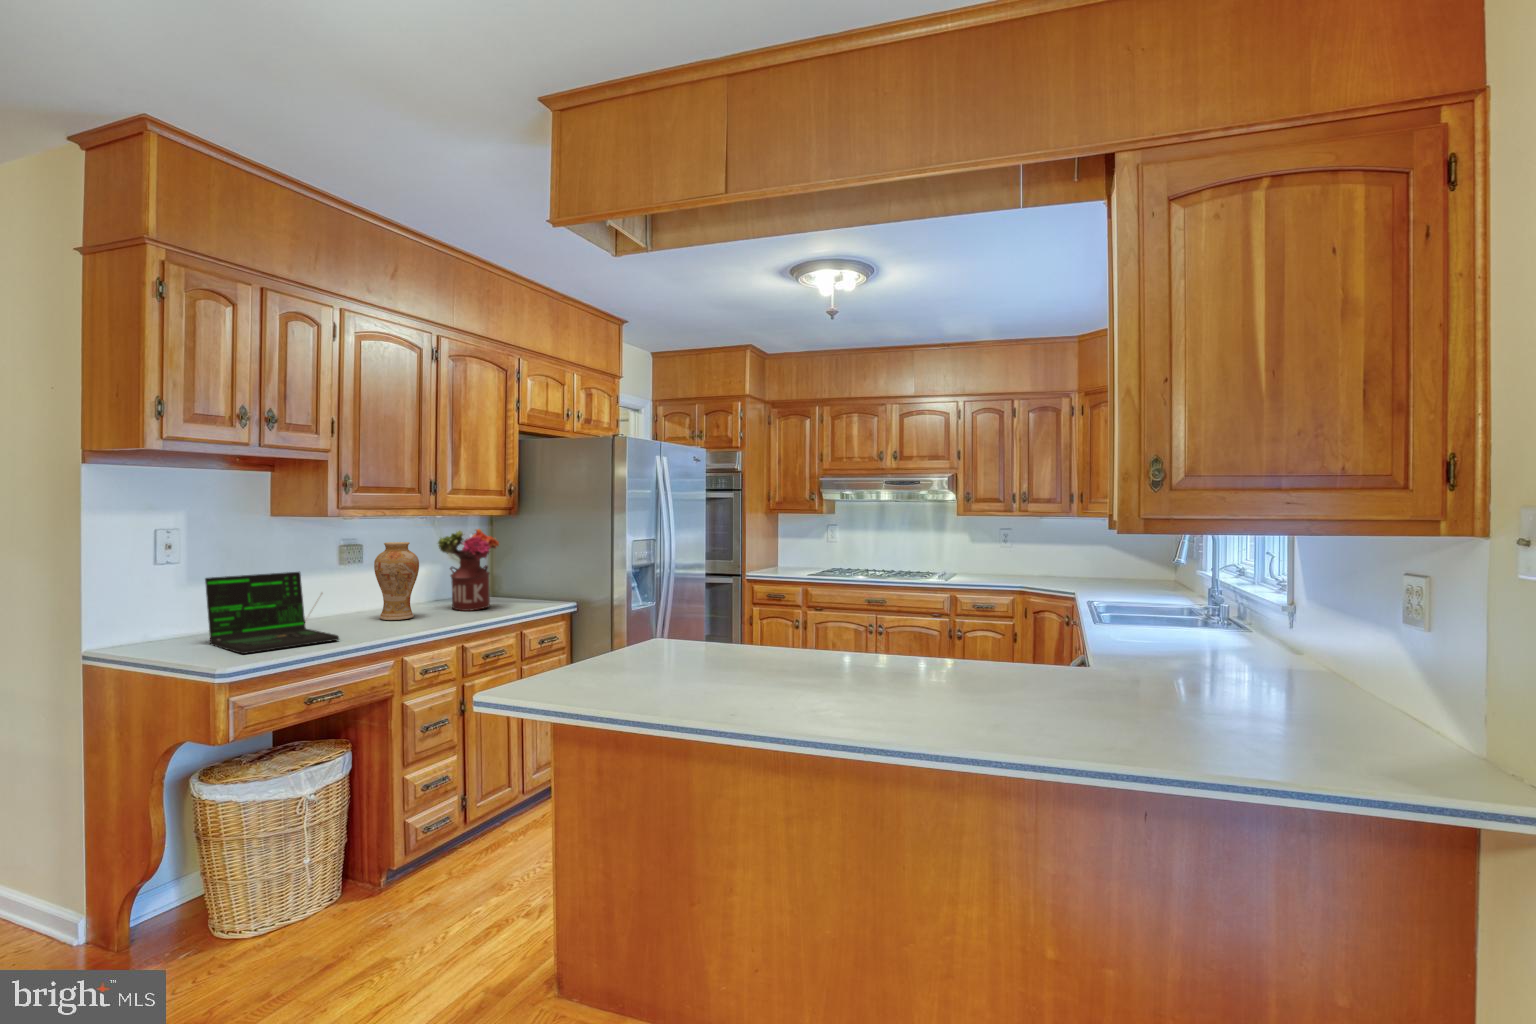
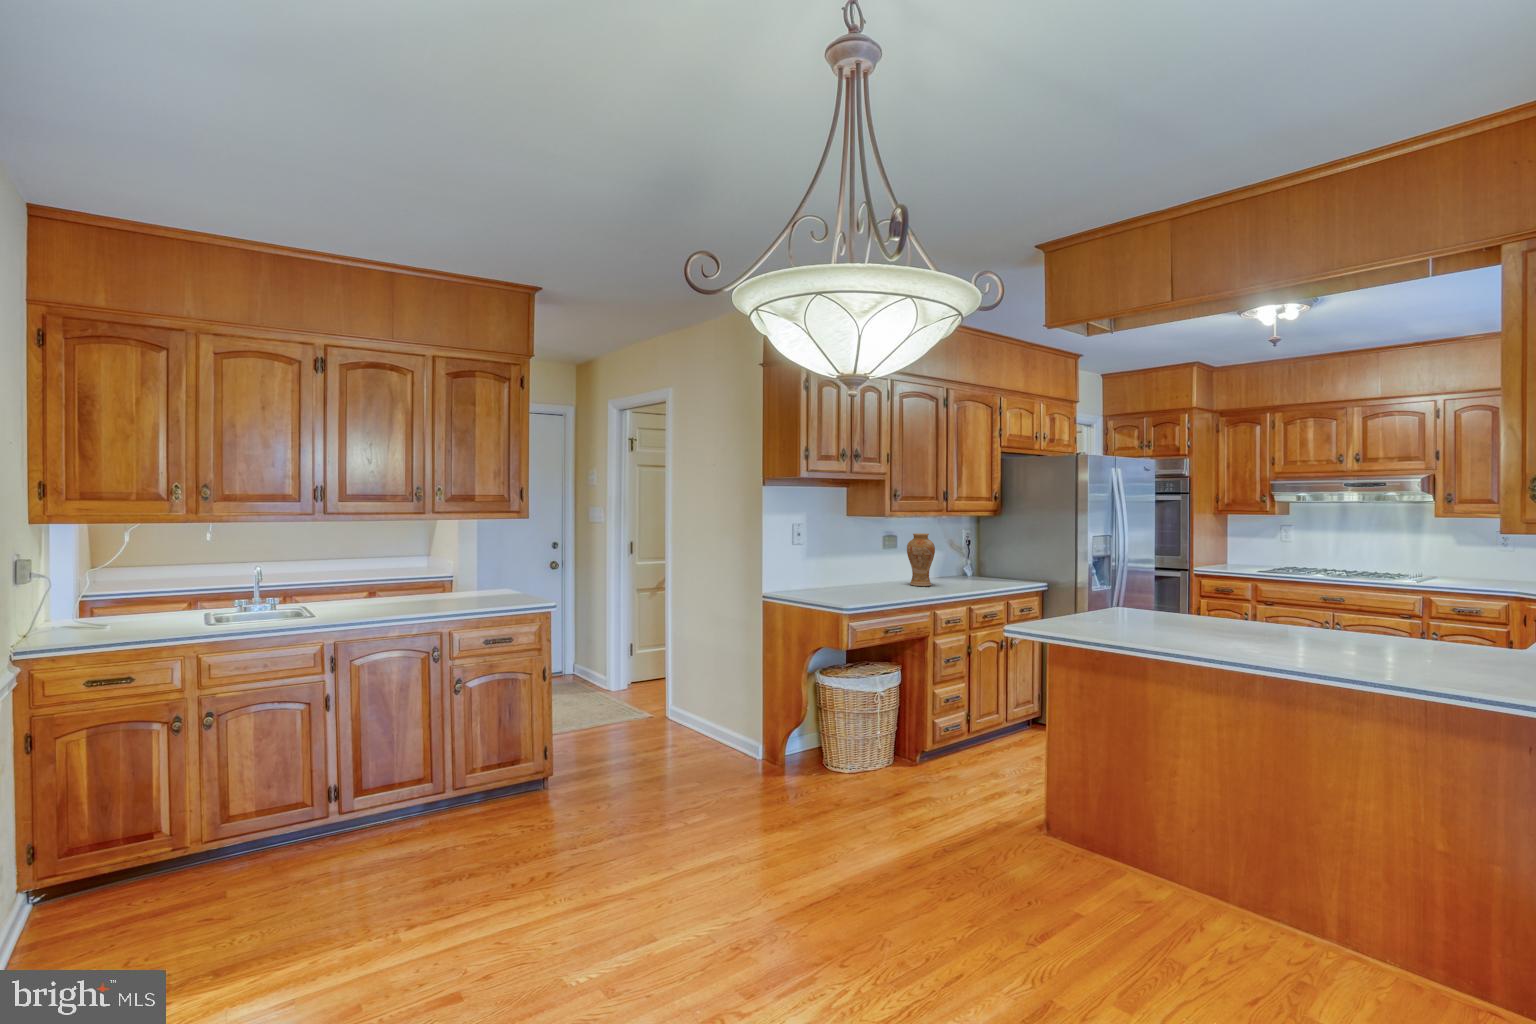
flower arrangement: present [438,529,499,611] -> none [943,525,986,584]
laptop: present [205,572,339,654] -> none [824,550,897,598]

